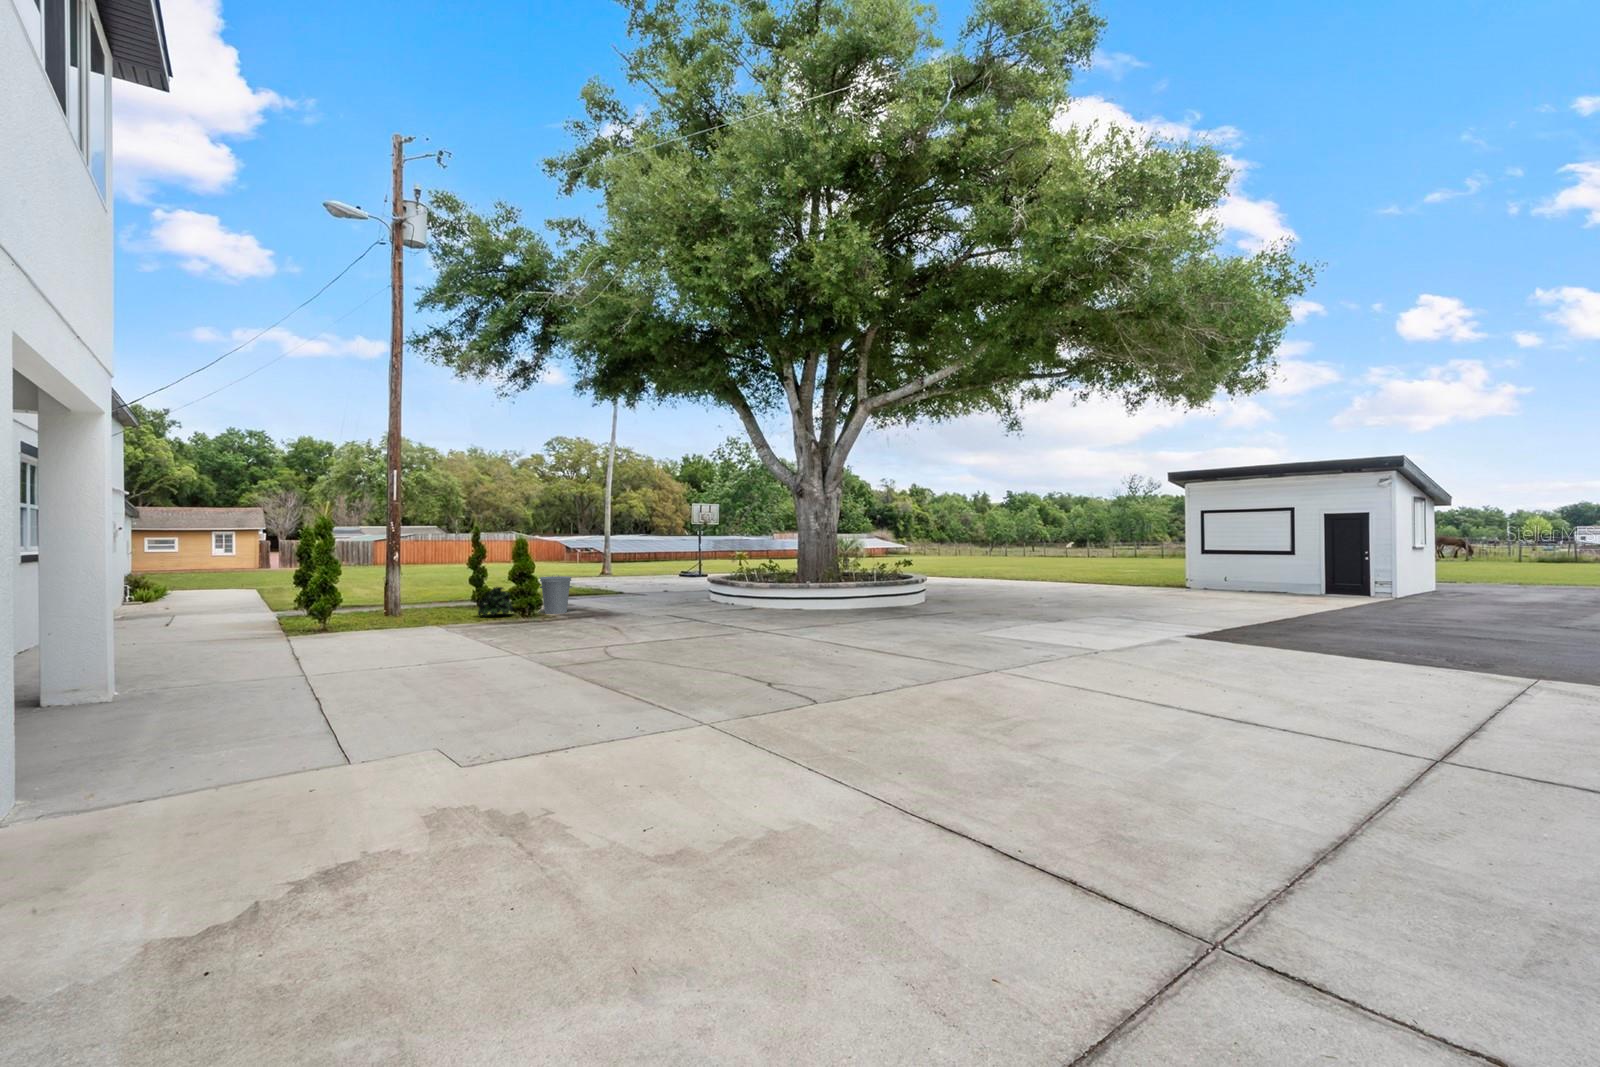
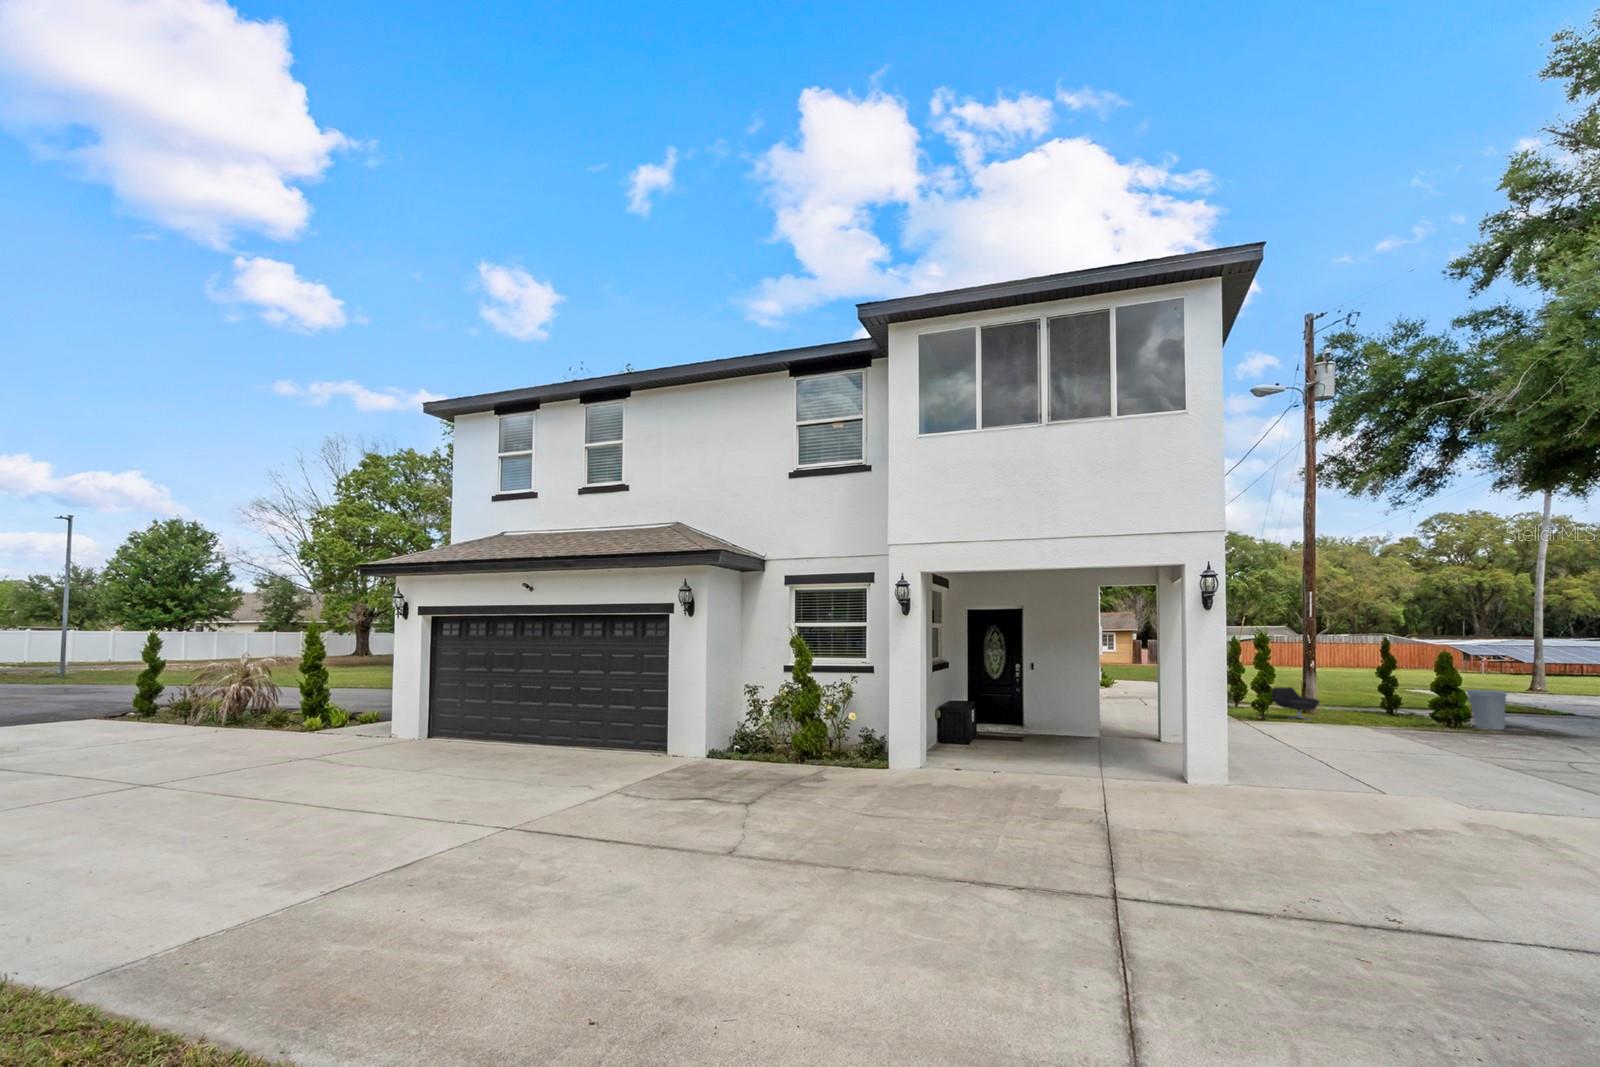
lounge chair: none [338,587,397,627] -> present [1272,687,1320,719]
potted plant: present [478,587,514,616] -> none [1398,696,1443,723]

